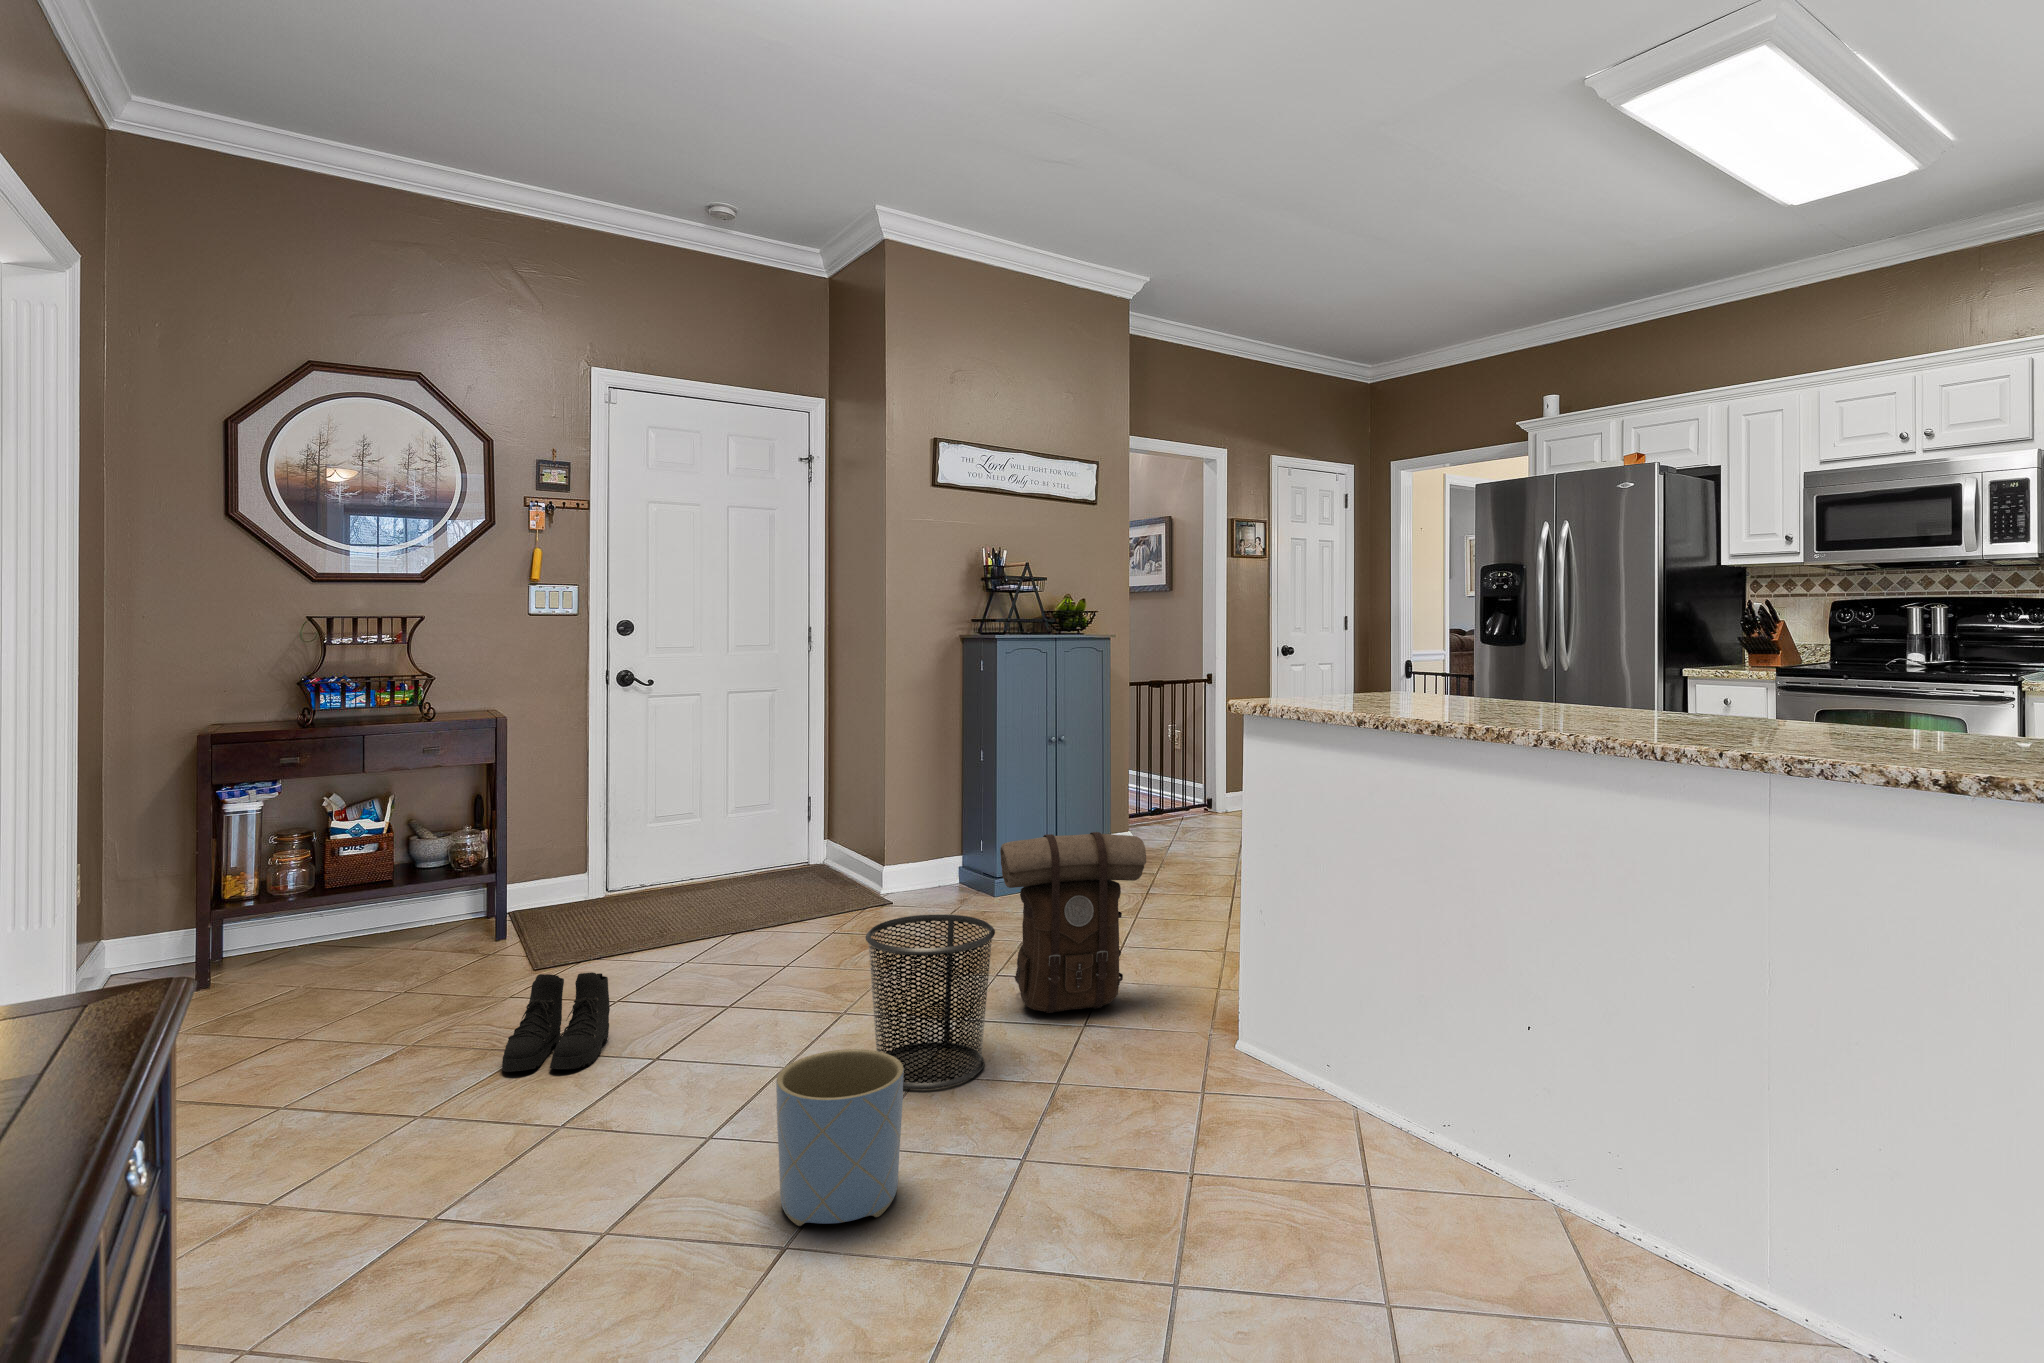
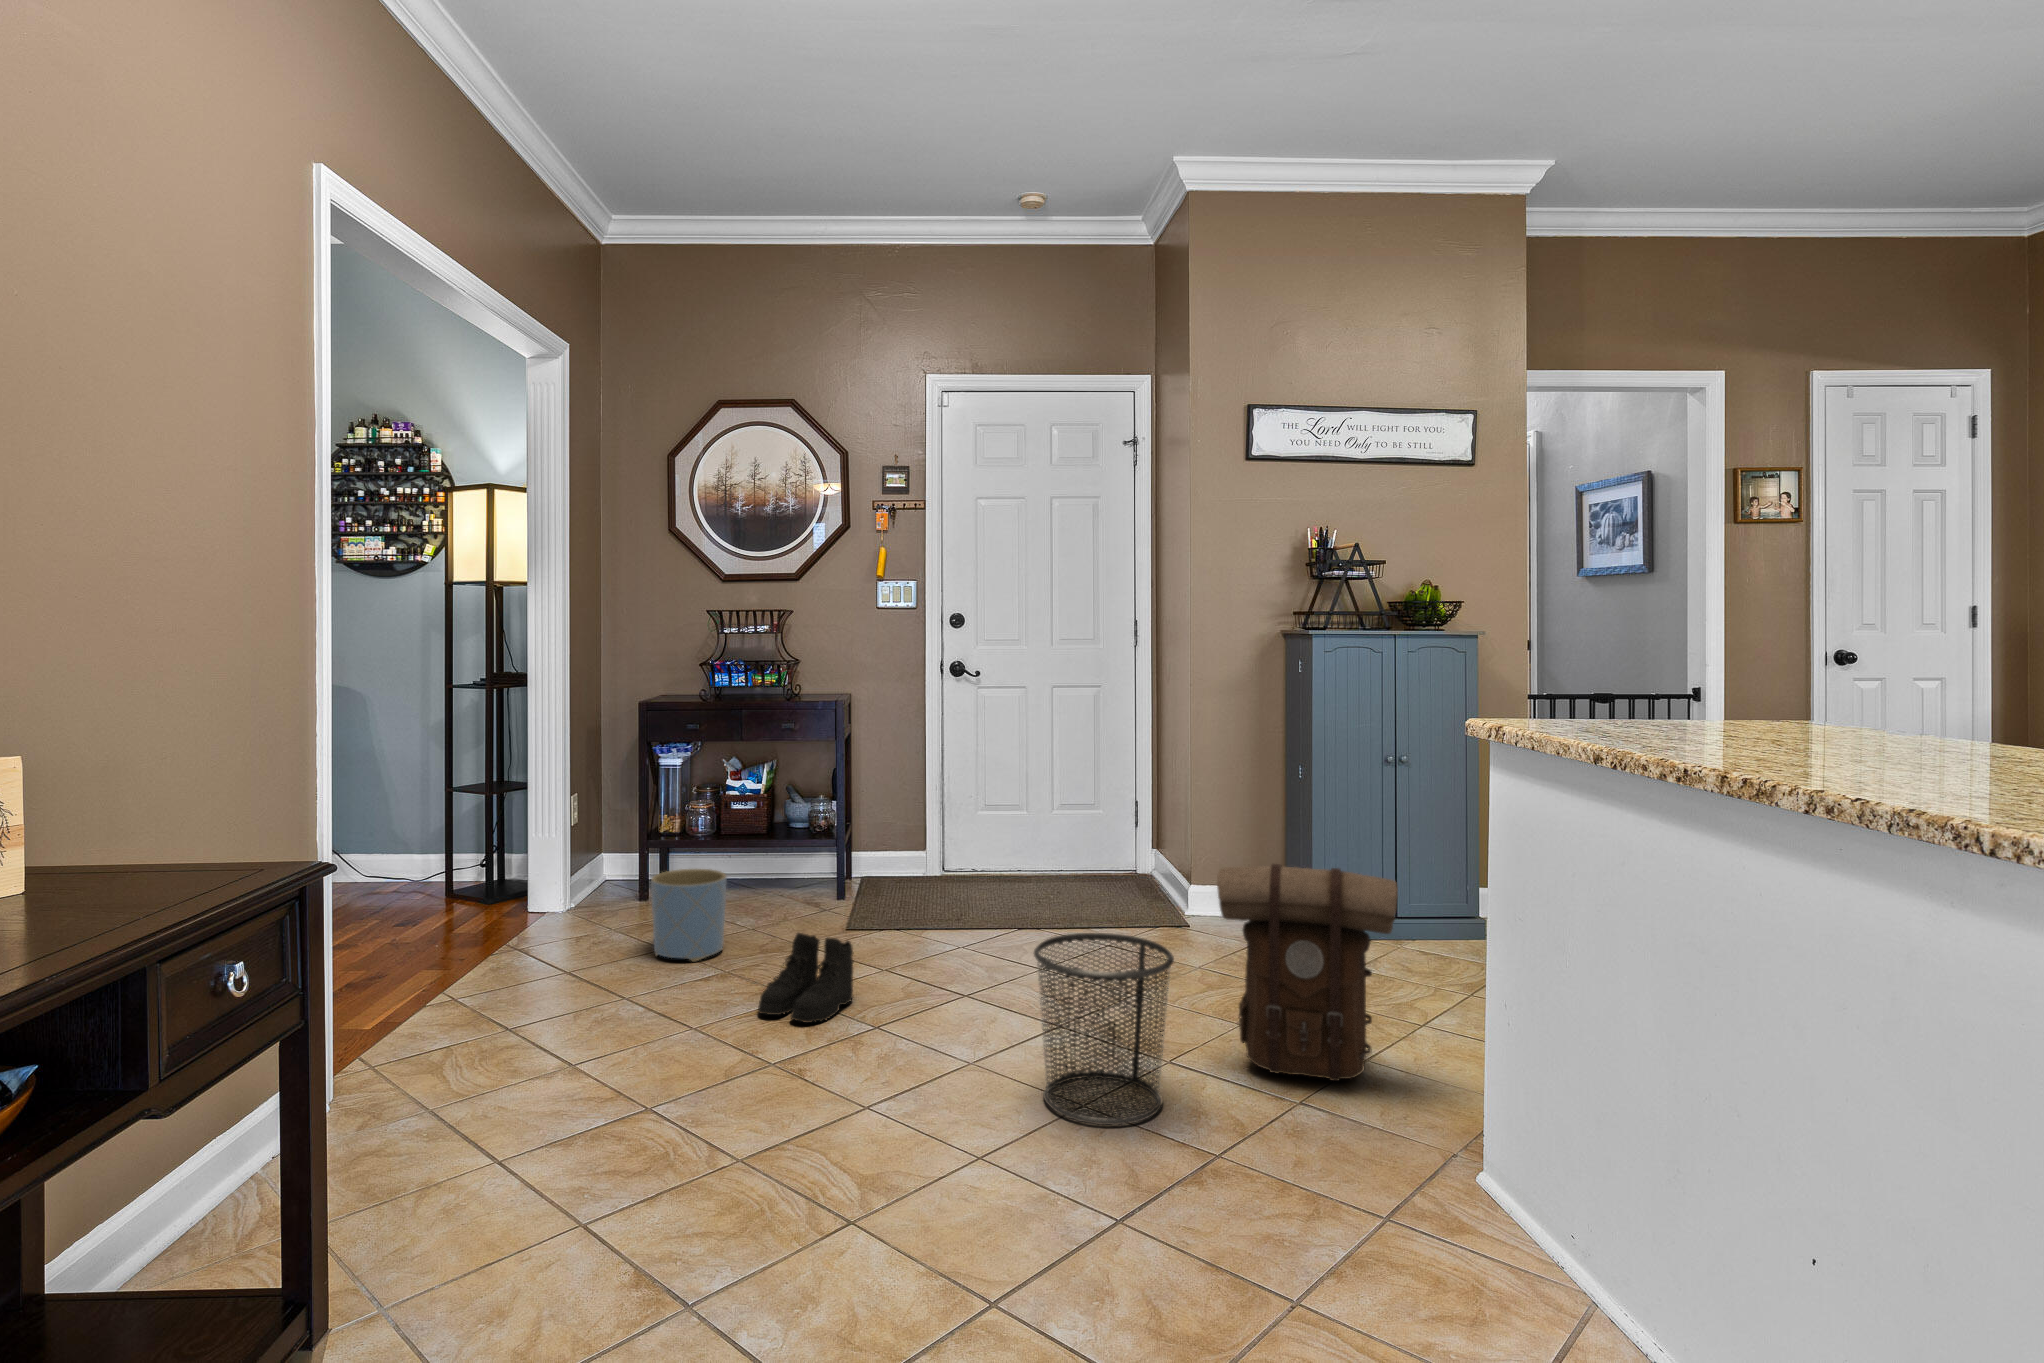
planter: present [776,1049,904,1226] -> present [651,869,726,962]

